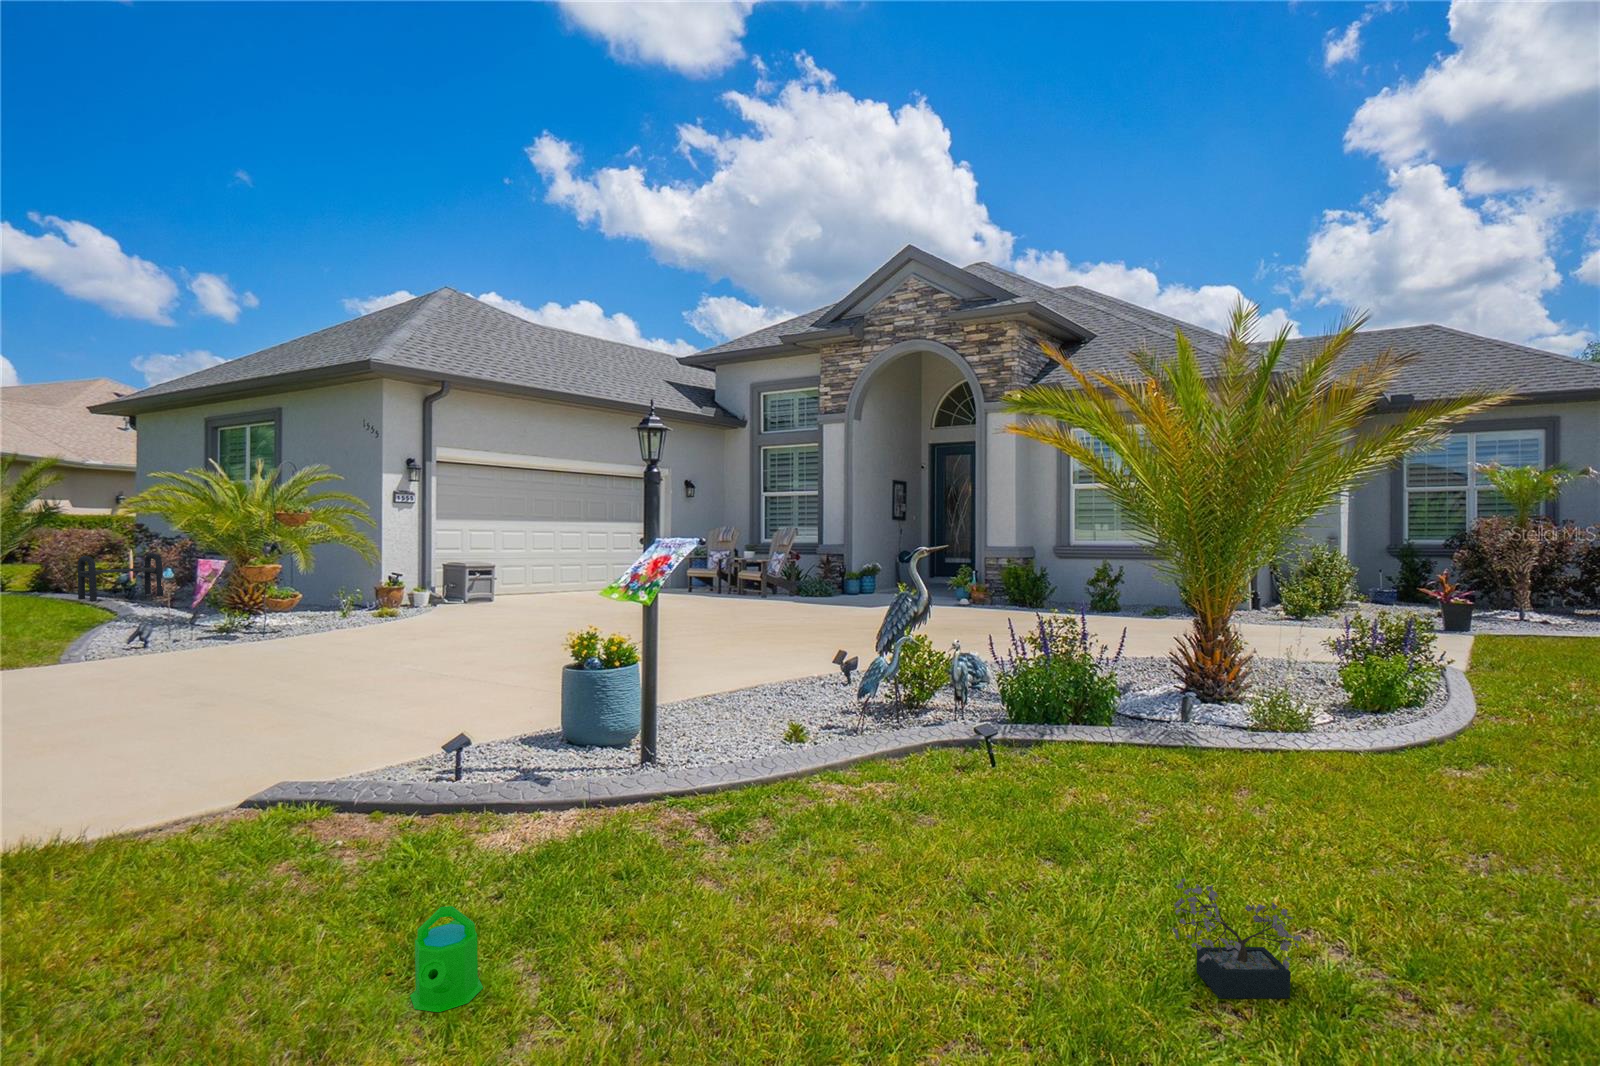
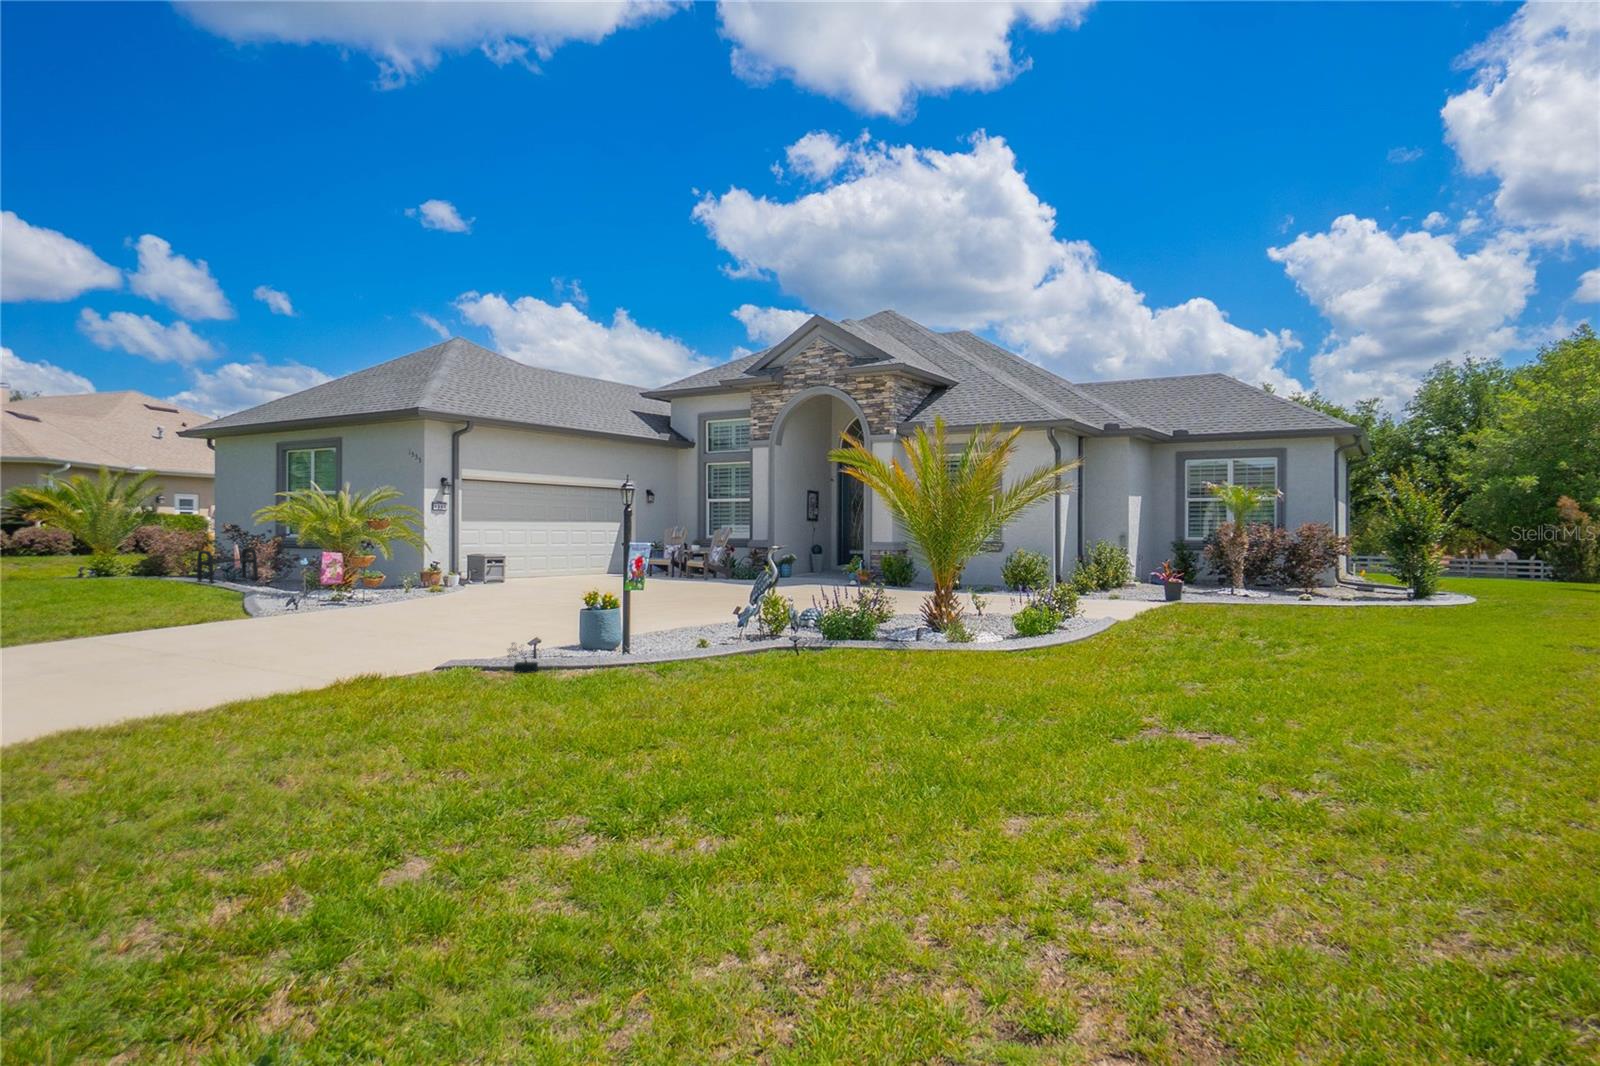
decorative plant: present [1173,878,1301,999] -> present [507,643,541,672]
watering can: present [410,906,483,1012] -> none [551,675,575,706]

